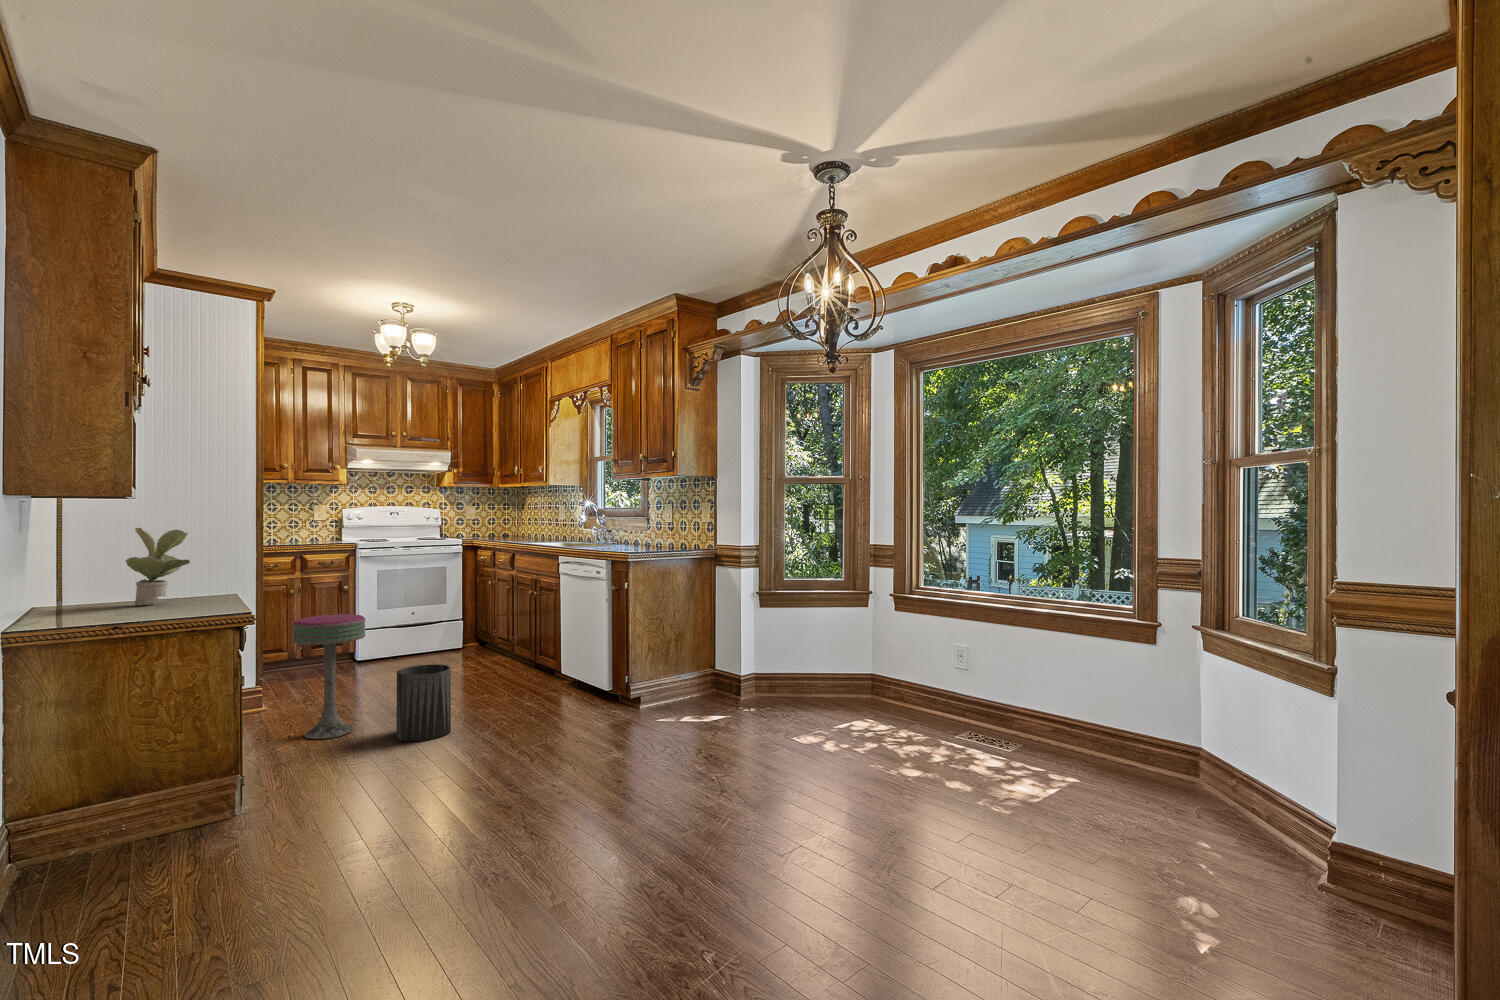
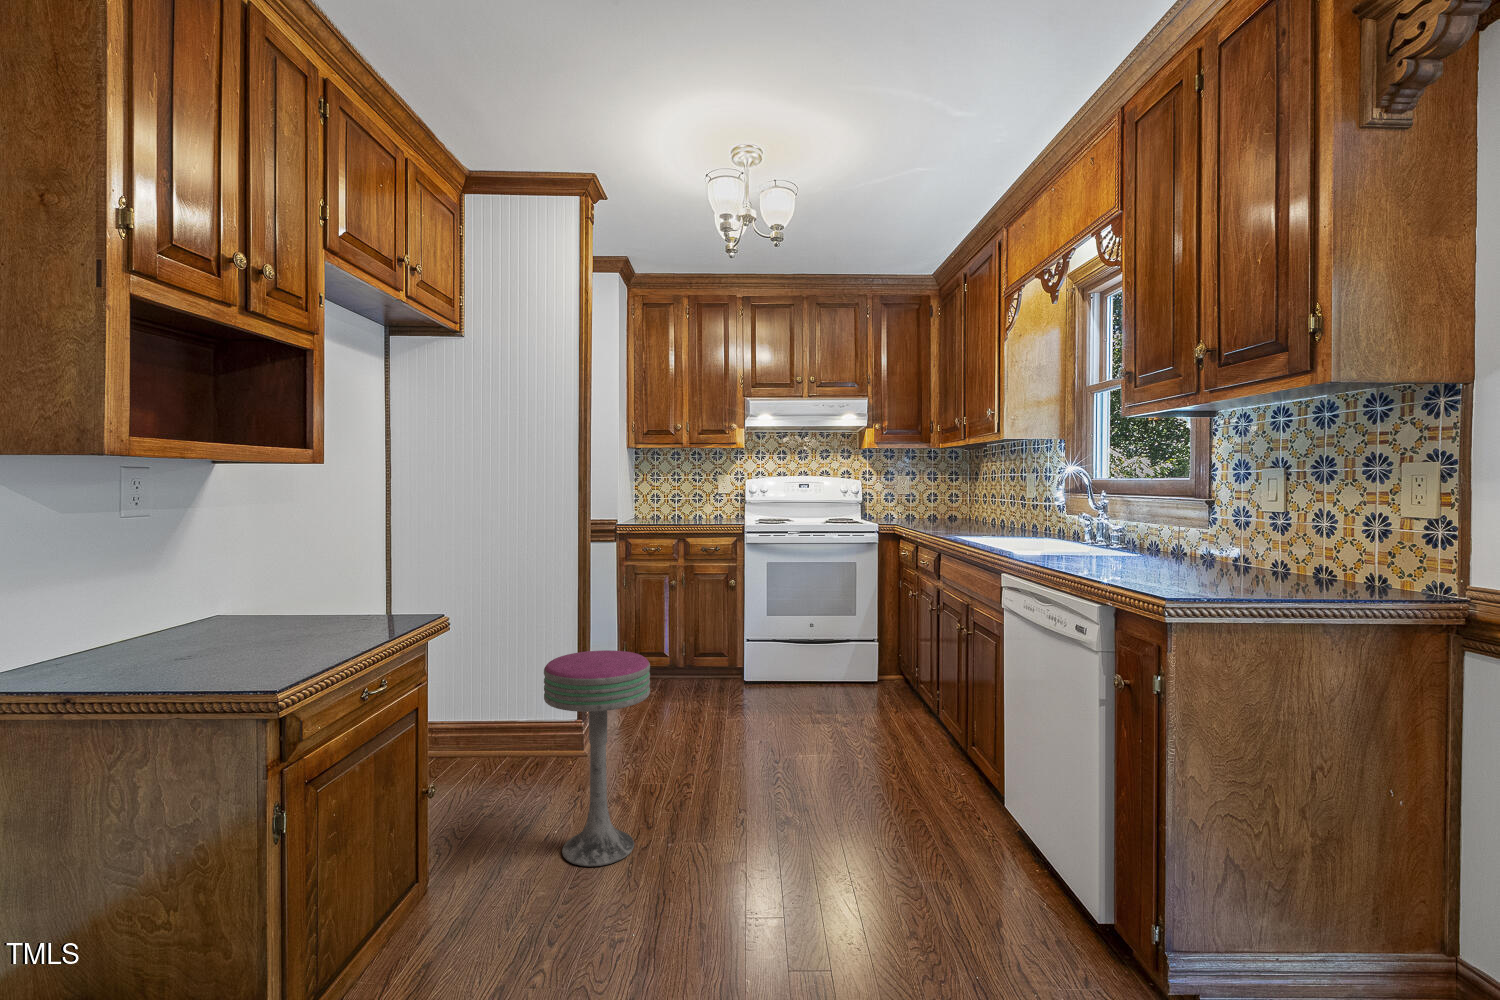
potted plant: present [126,528,190,605] -> none [160,512,291,649]
trash can: present [396,664,451,741] -> none [665,771,760,941]

